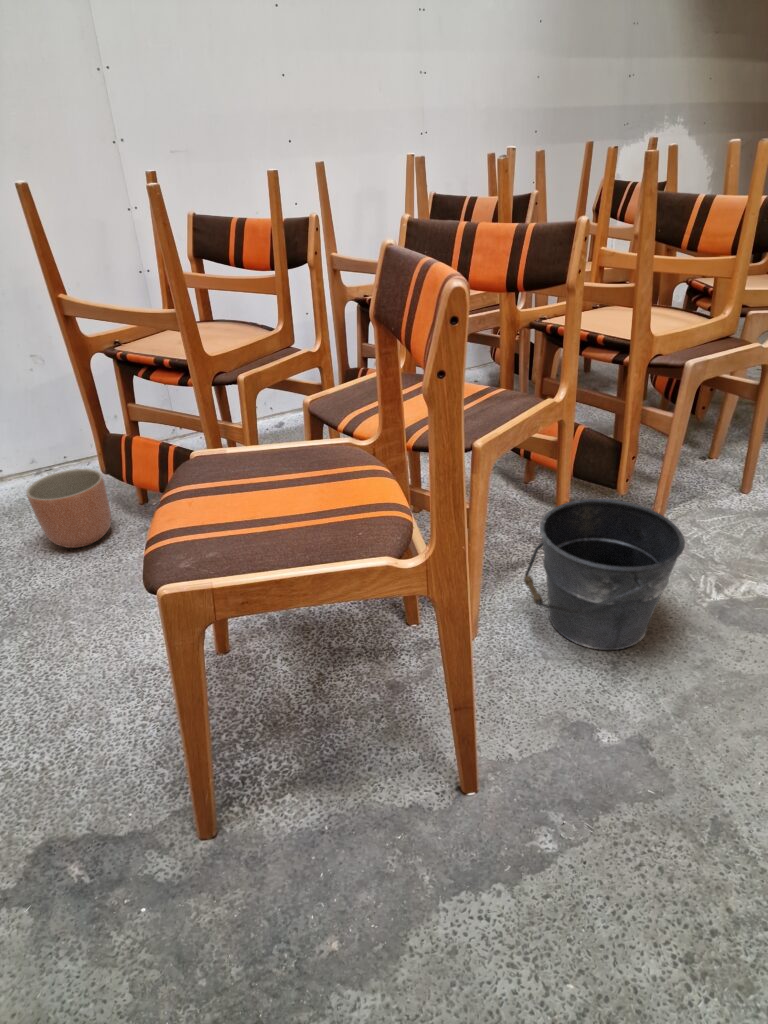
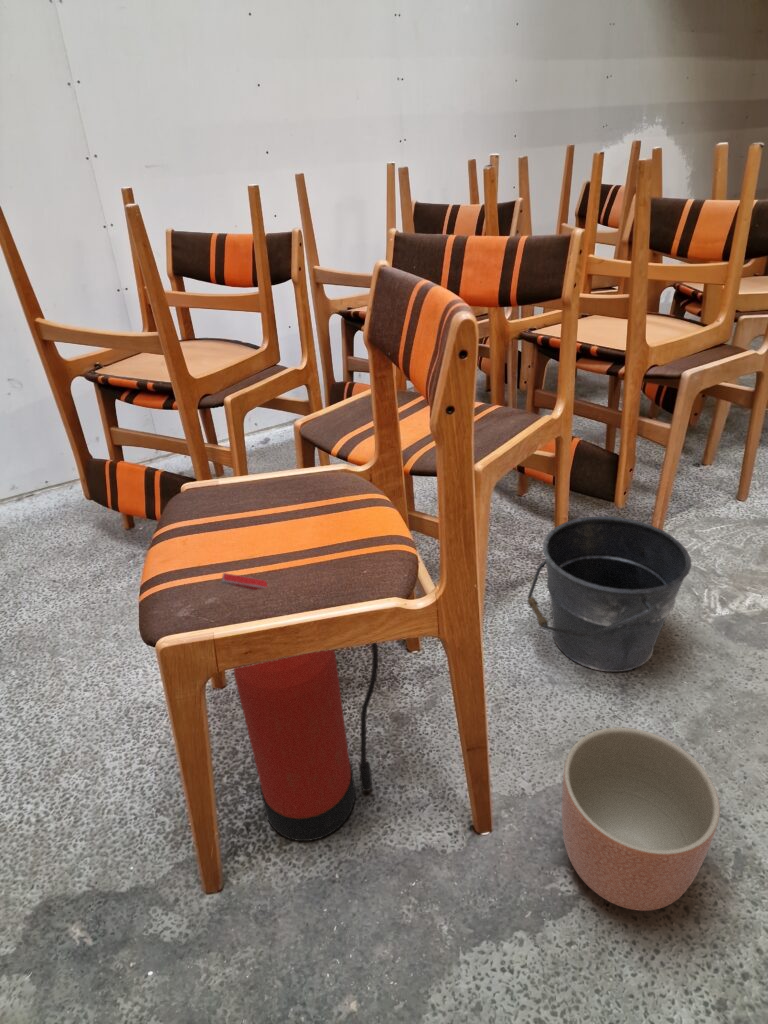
planter: present [26,469,111,548] -> present [562,727,720,911]
fire extinguisher: none [221,530,371,795] -> present [222,573,378,841]

